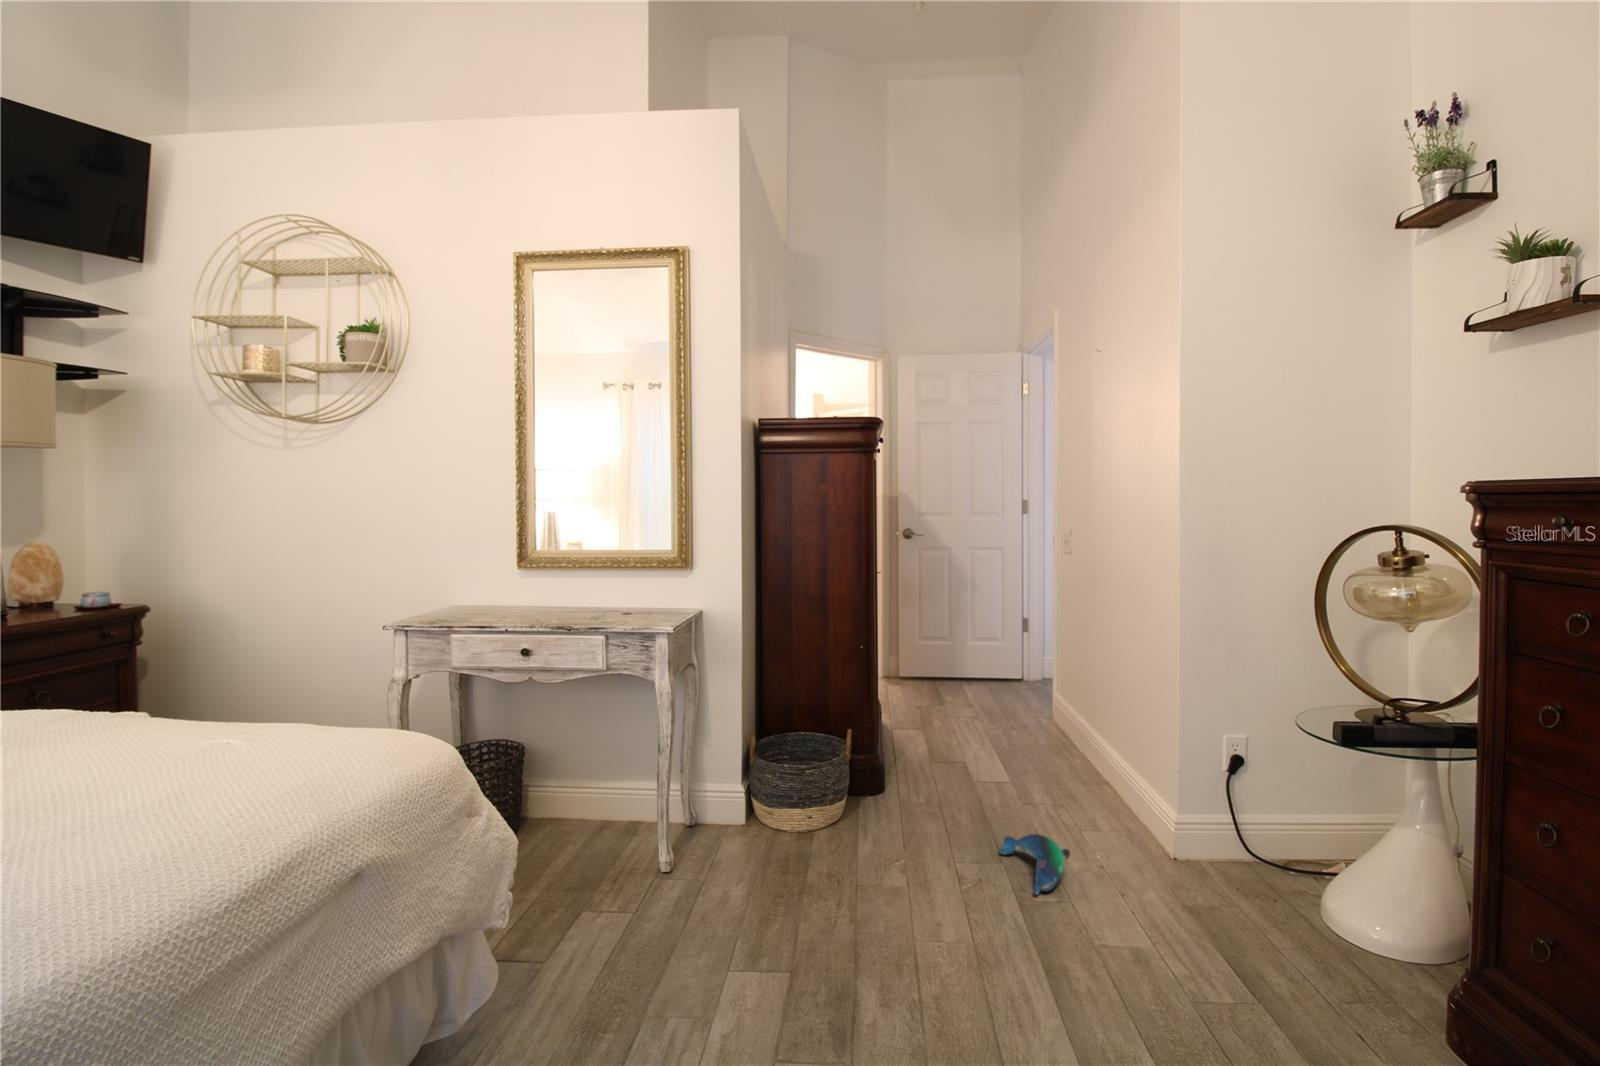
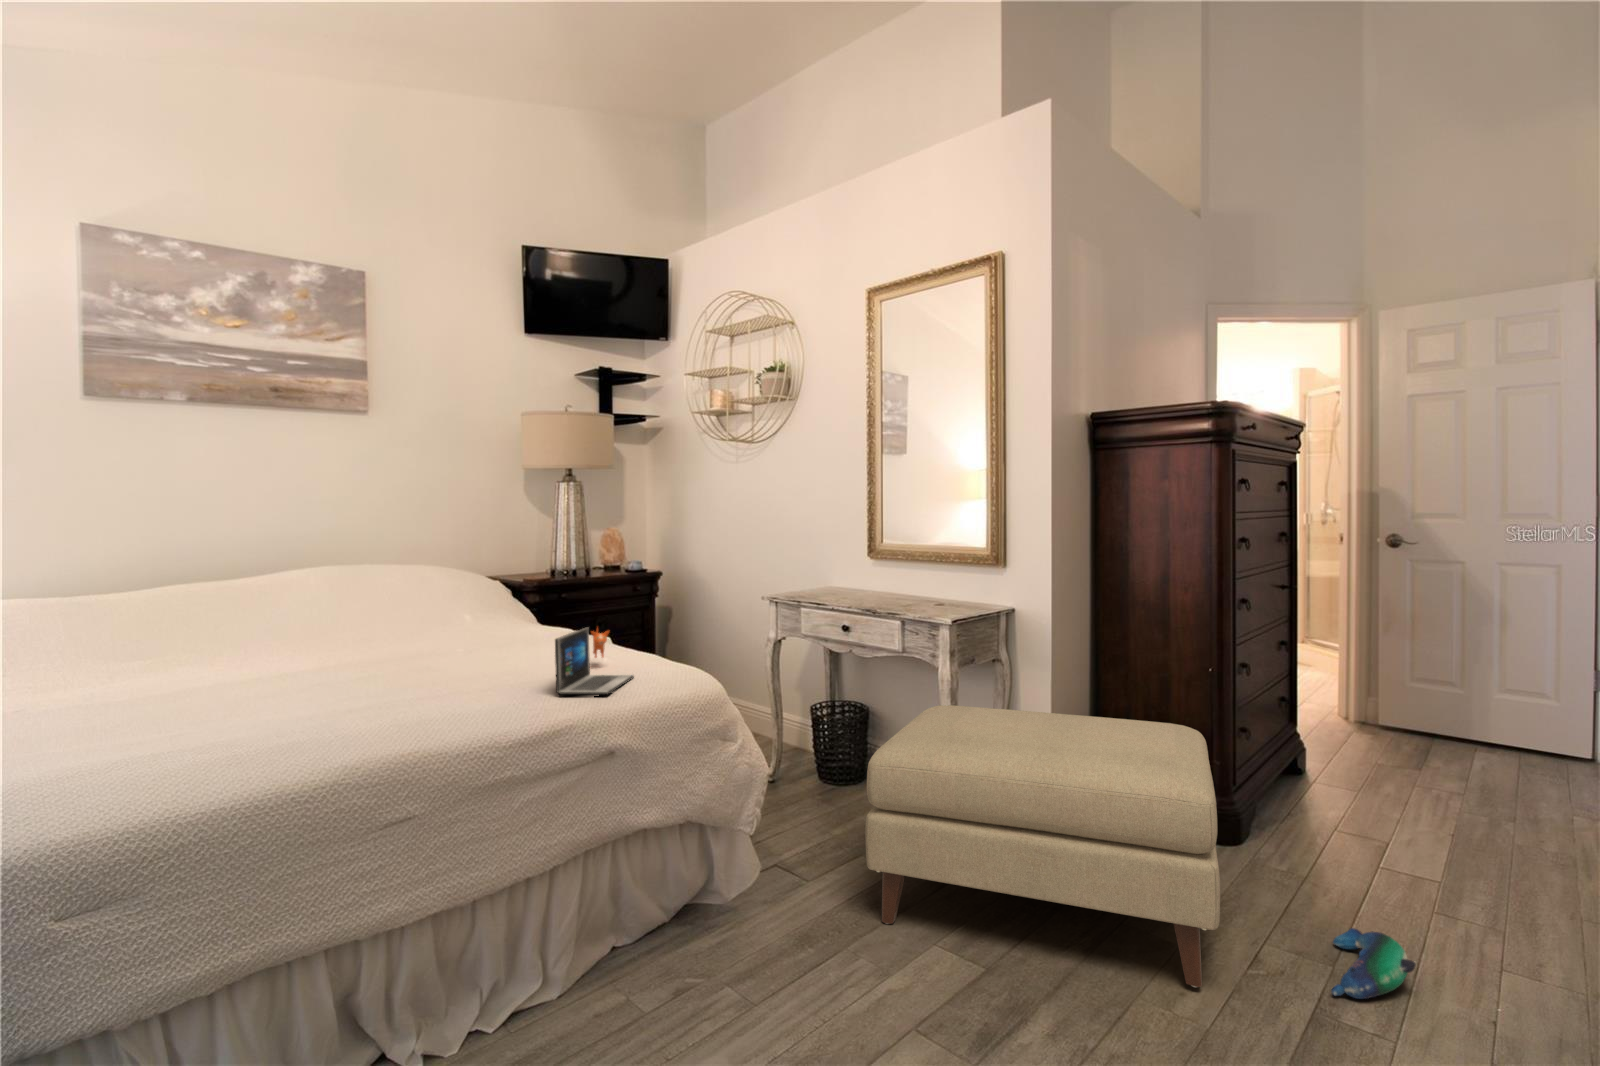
laptop: none [201,698,325,834] -> present [555,627,634,695]
ottoman: none [636,701,984,989] -> present [865,705,1220,987]

